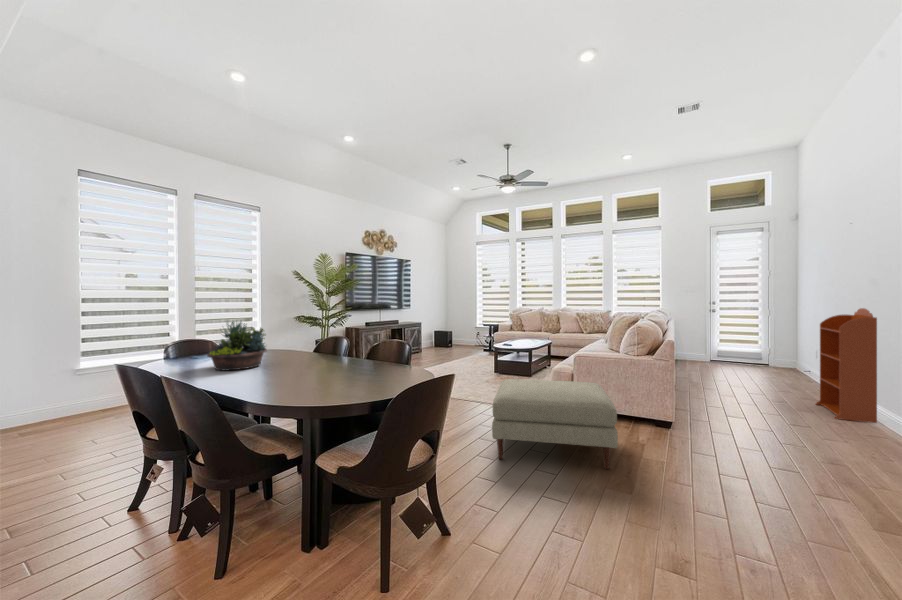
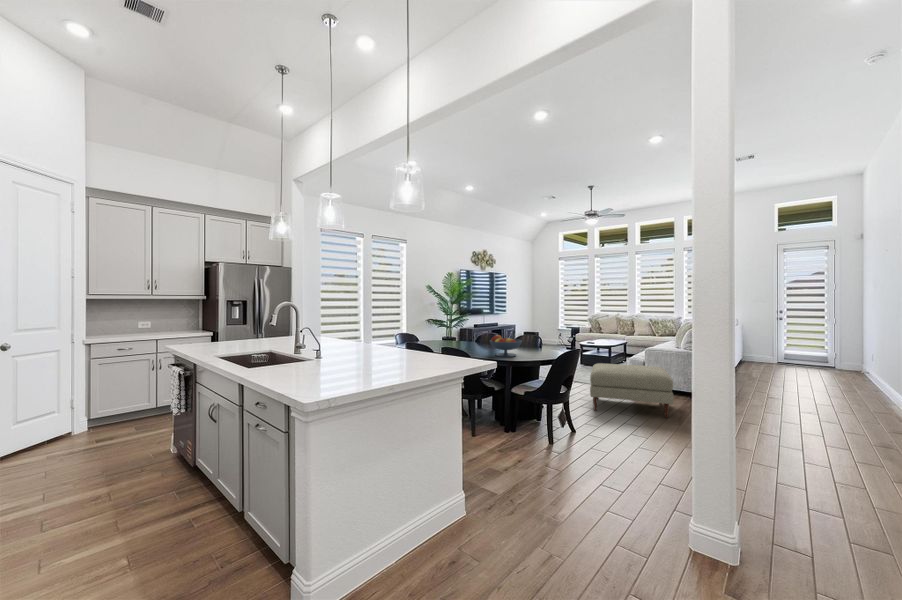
bookcase: present [816,308,877,423] -> none [852,319,896,407]
succulent planter: present [207,321,267,370] -> none [432,322,461,349]
fruit bowl: none [288,343,356,389] -> present [490,335,522,357]

